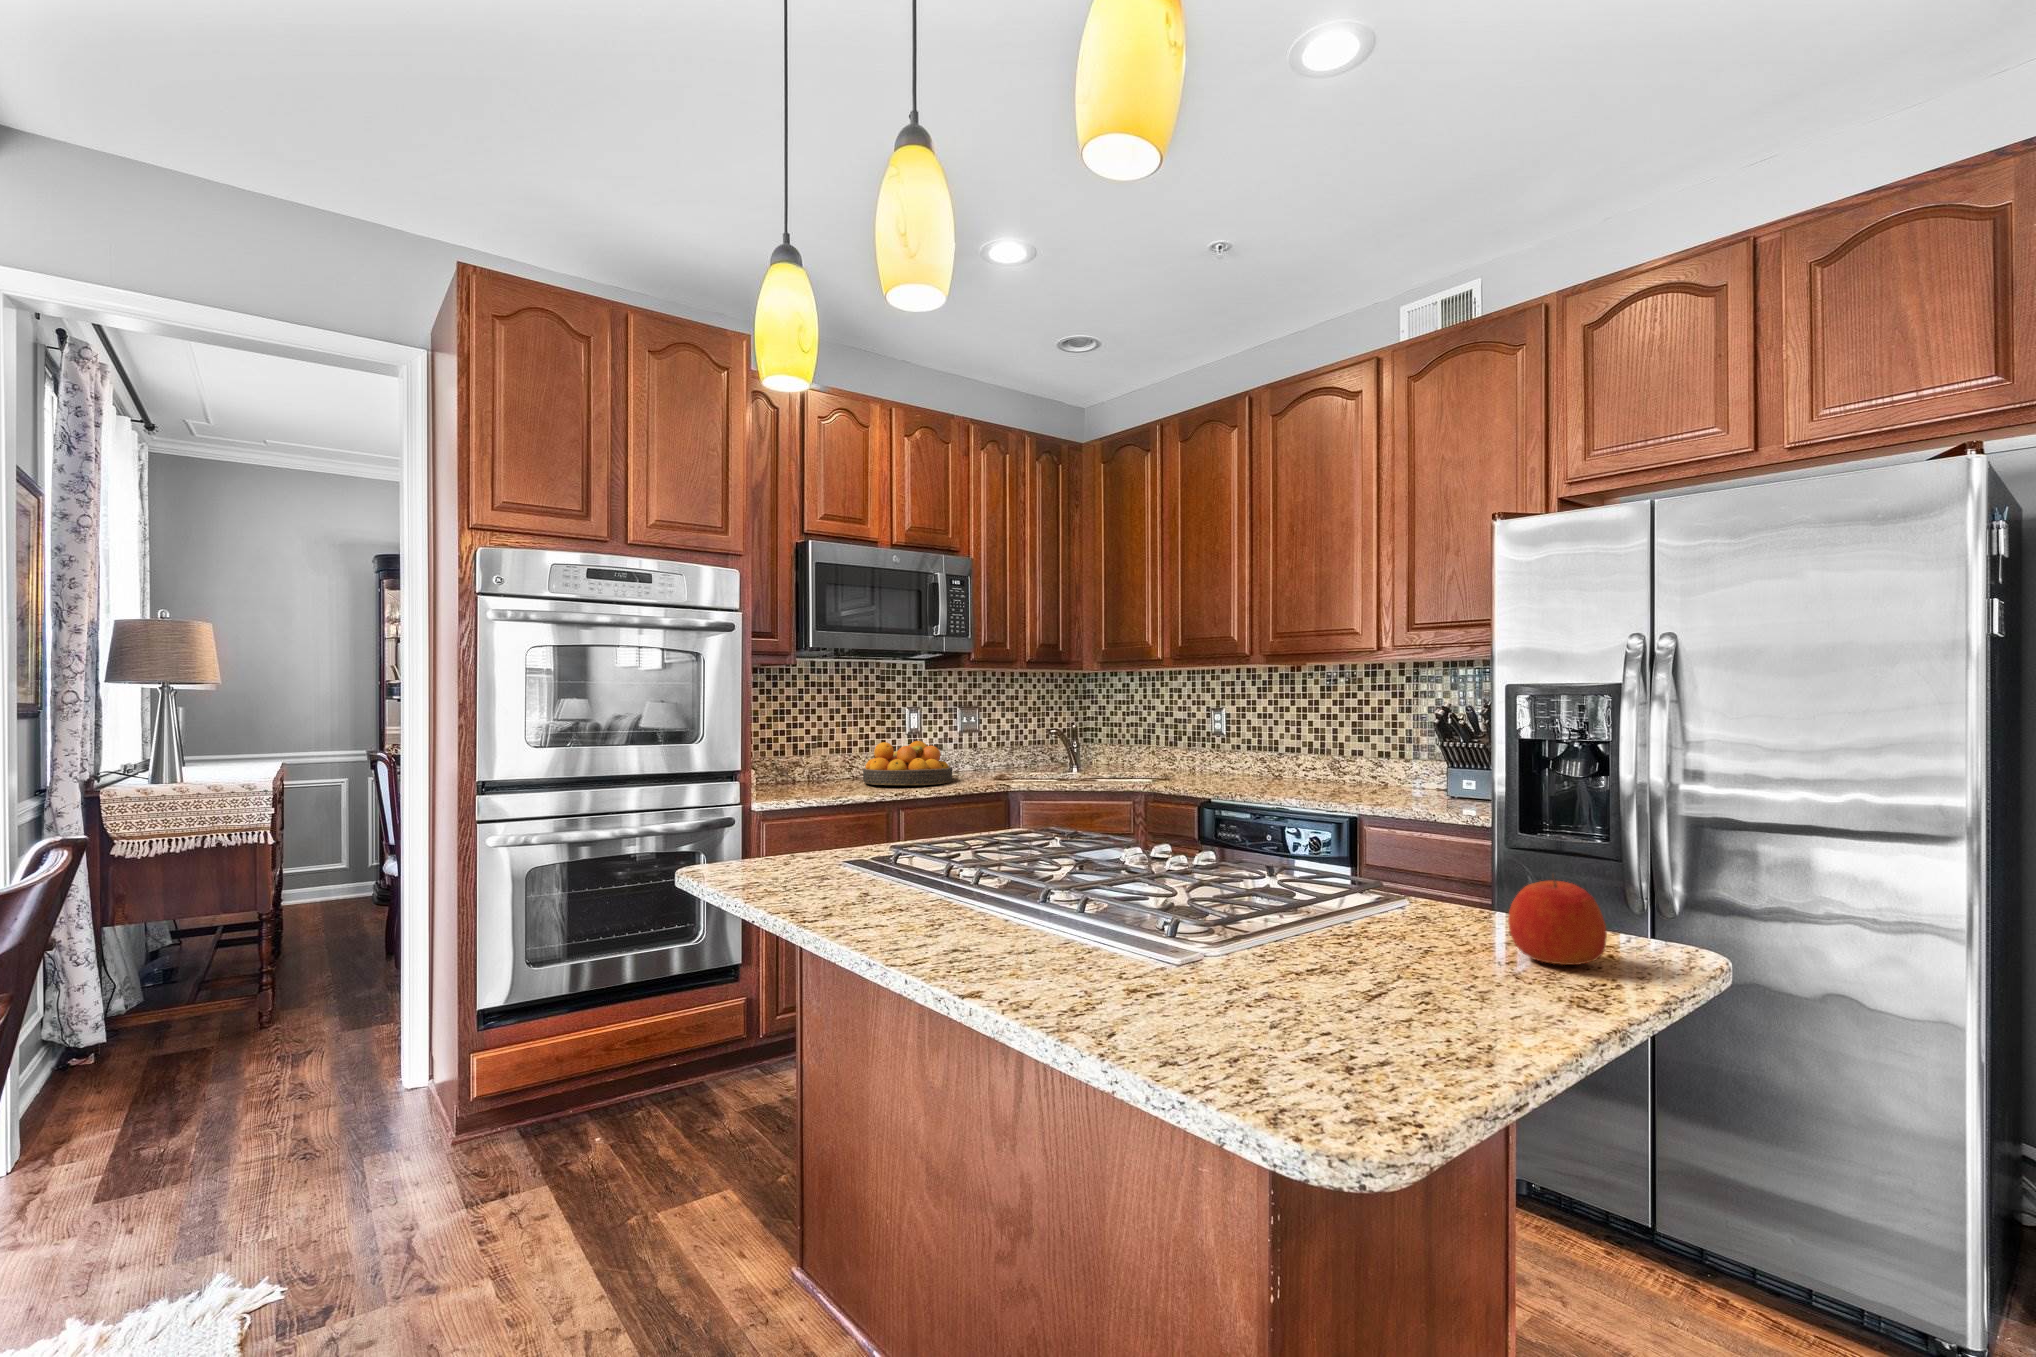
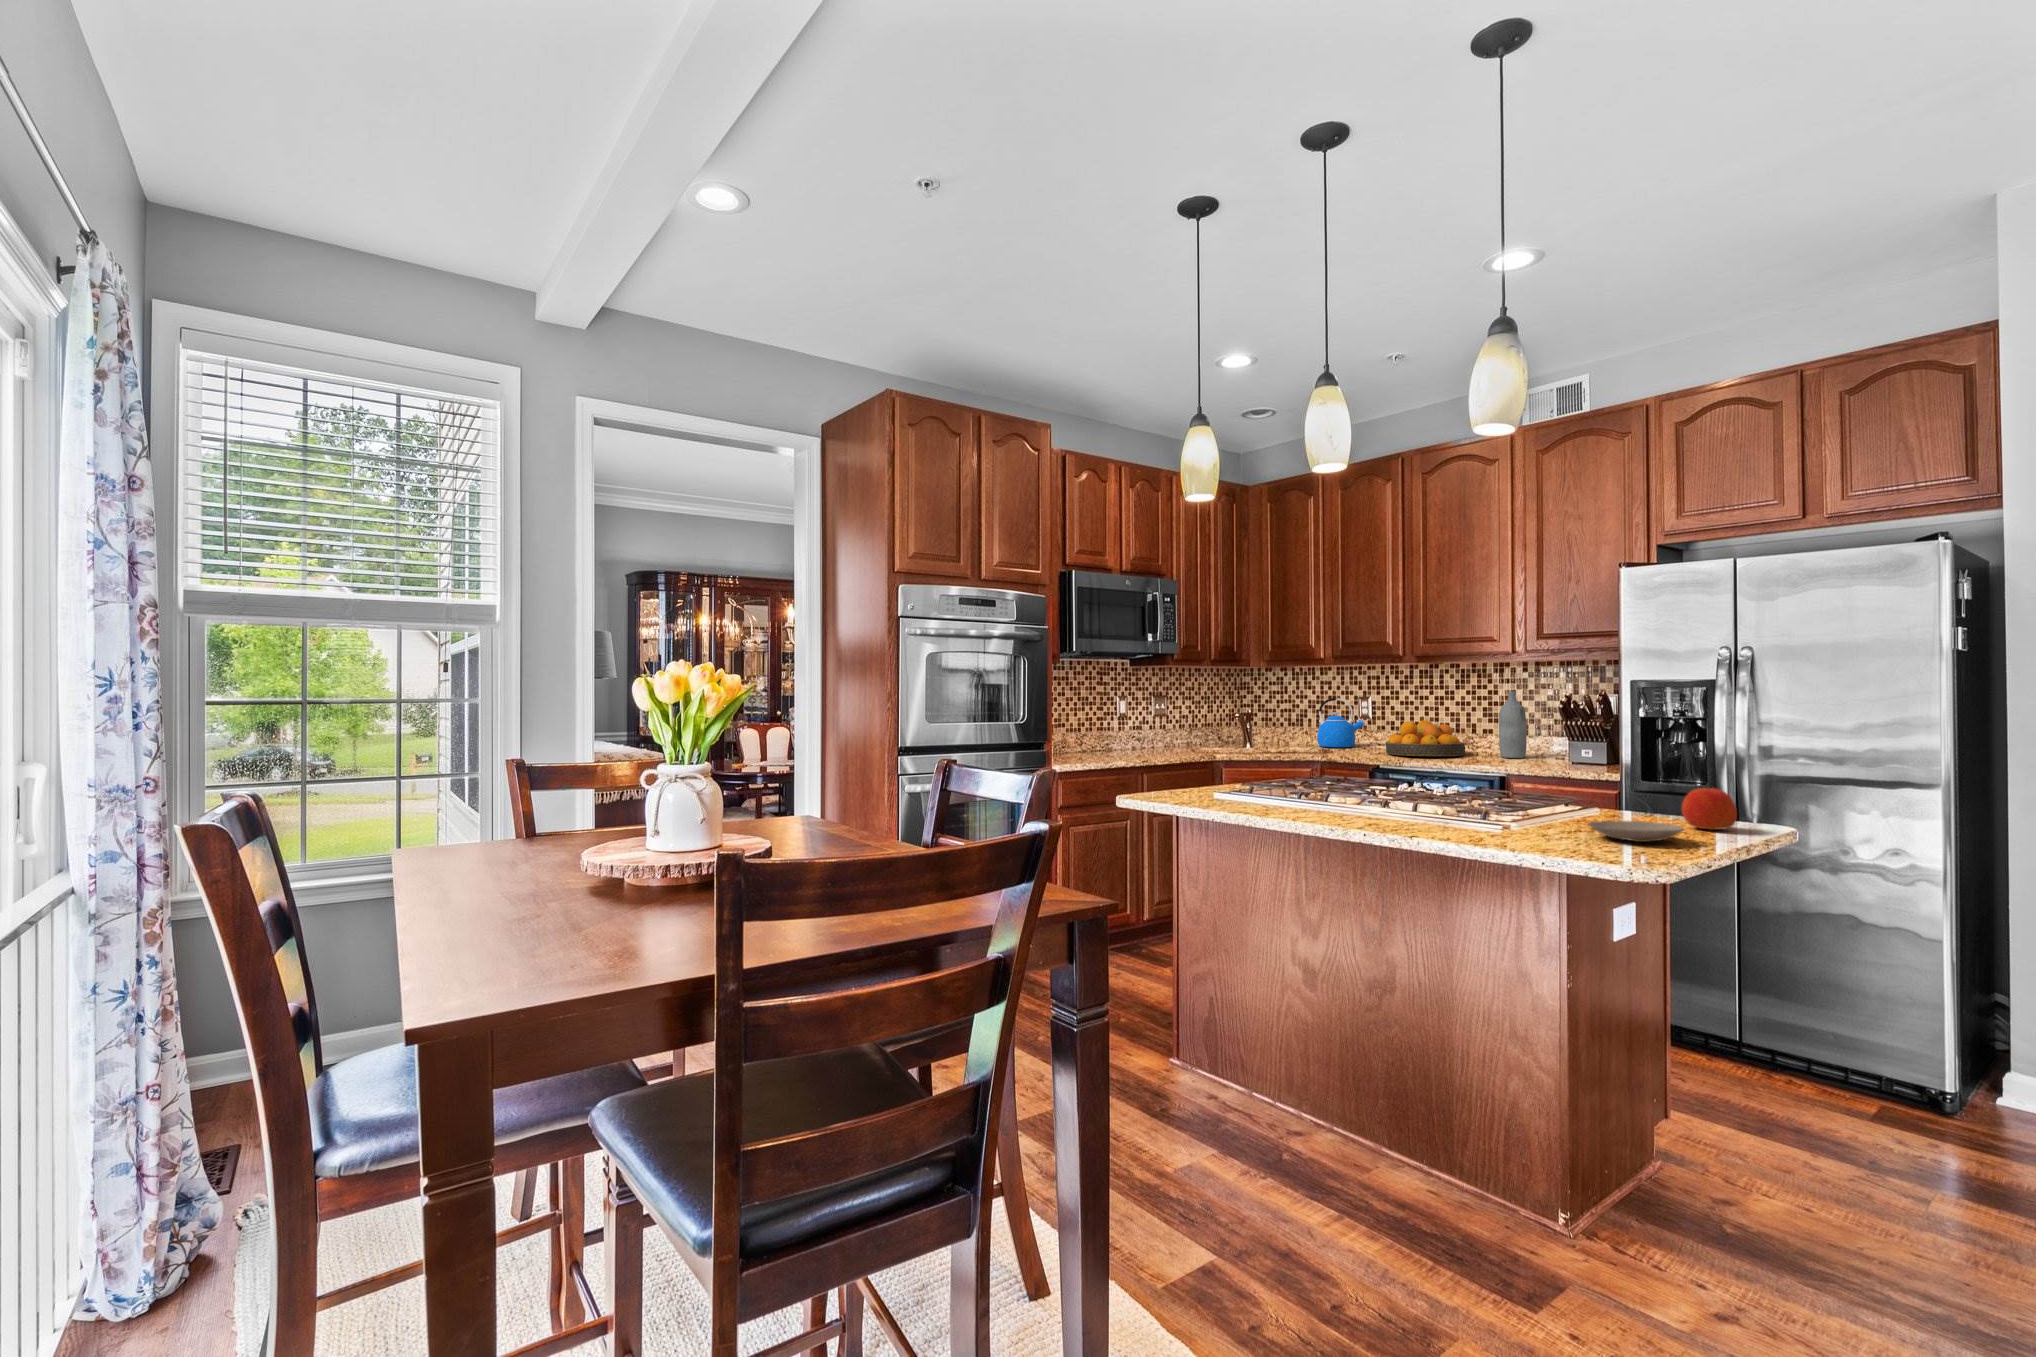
bottle: none [1368,700,1401,788] -> present [1499,691,1527,758]
kettle: none [1155,709,1213,772] -> present [1317,698,1365,747]
fruit bowl: present [863,741,953,785] -> present [1386,720,1465,756]
plate: none [1310,949,1487,1008] -> present [1588,821,1684,842]

